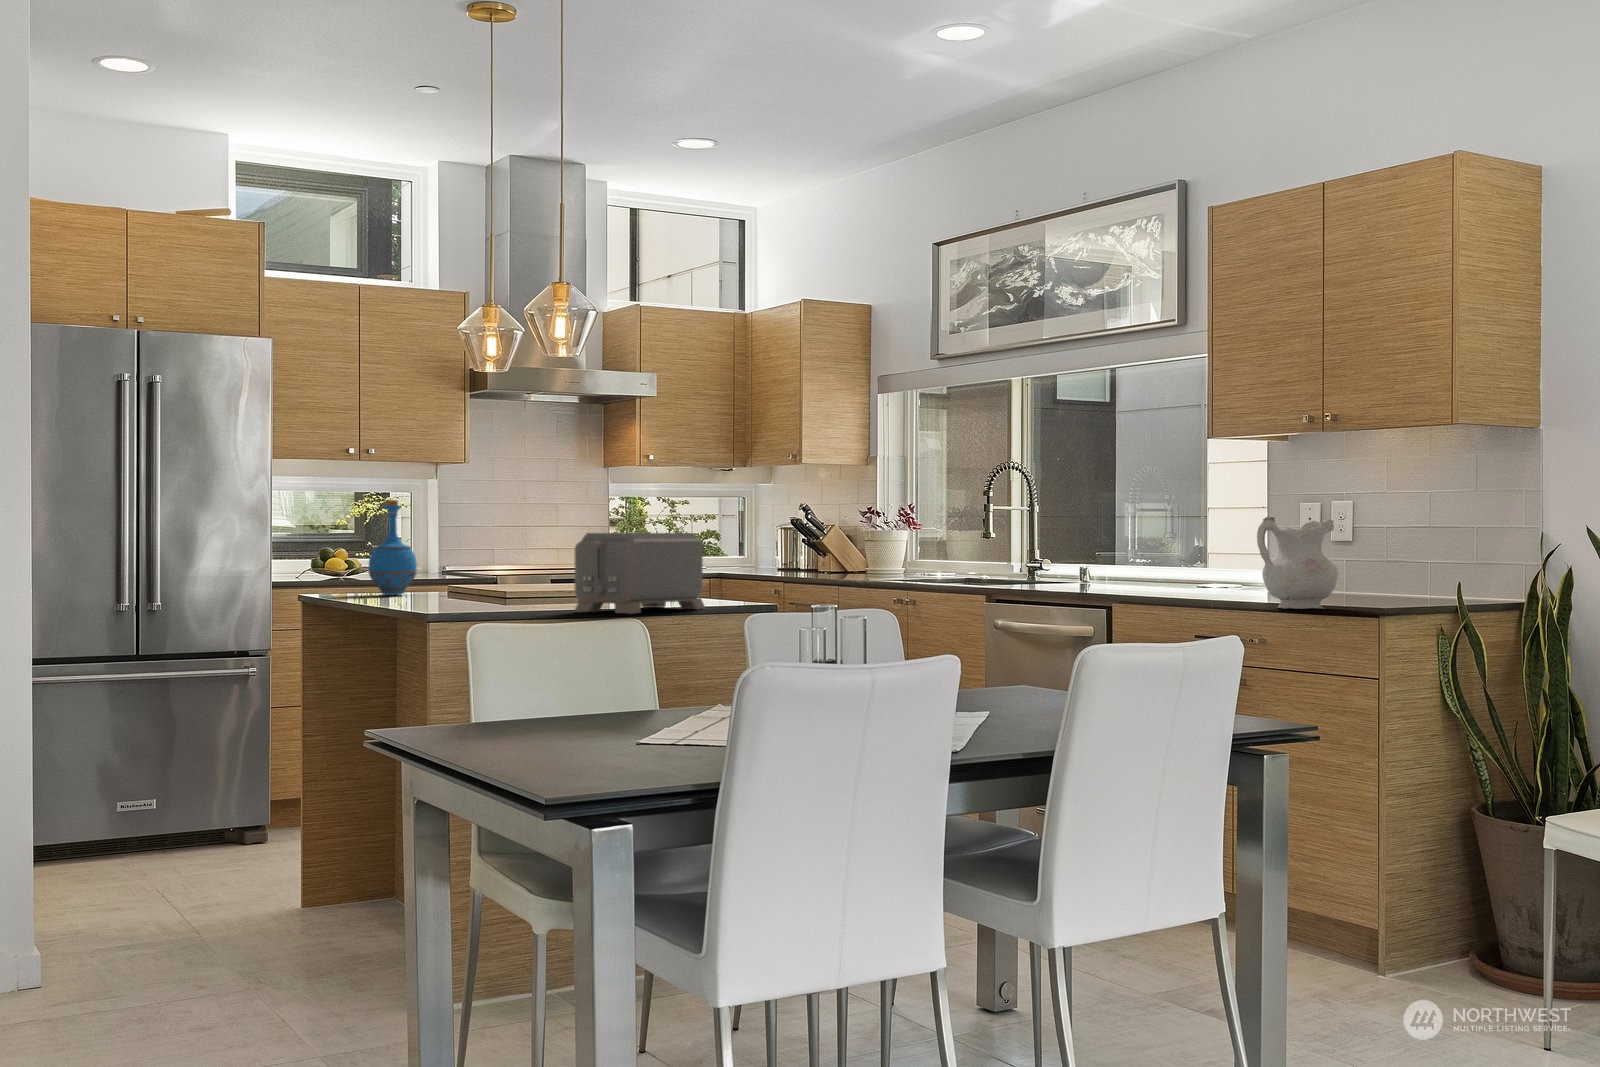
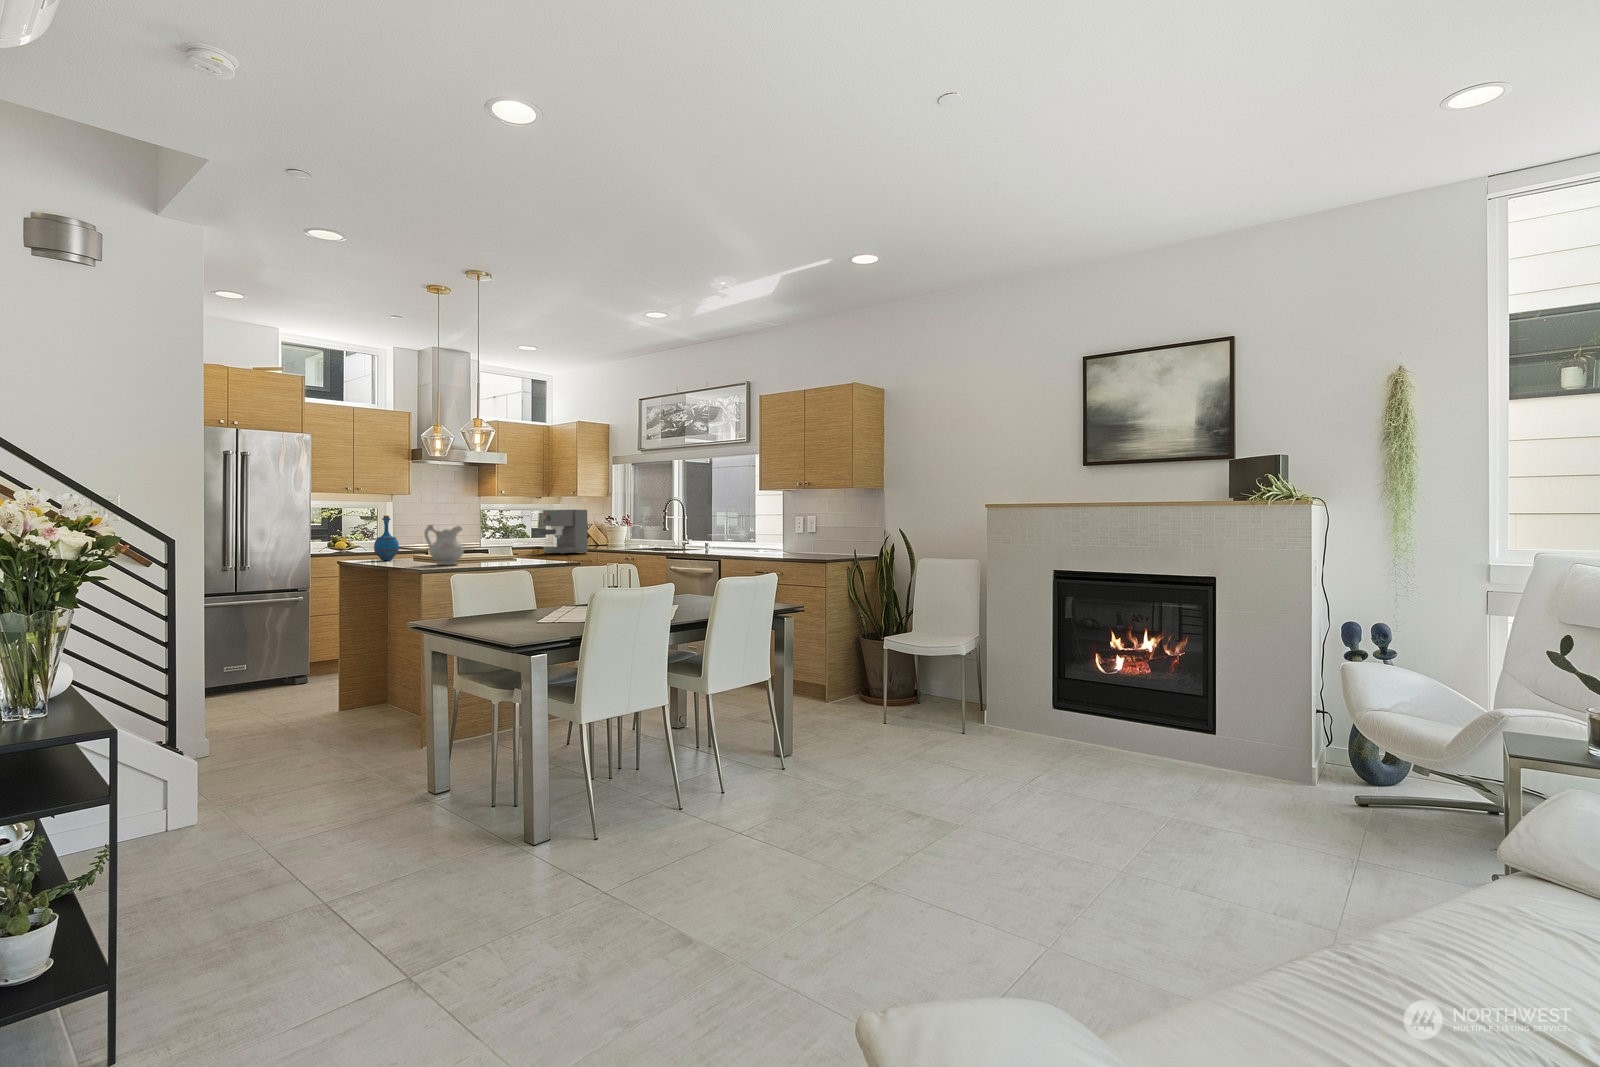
coffee maker: none [707,489,812,587] -> present [539,510,587,554]
ceramic pitcher: present [1257,517,1338,609] -> present [424,525,464,565]
toaster: present [574,533,705,614] -> none [489,532,549,568]

